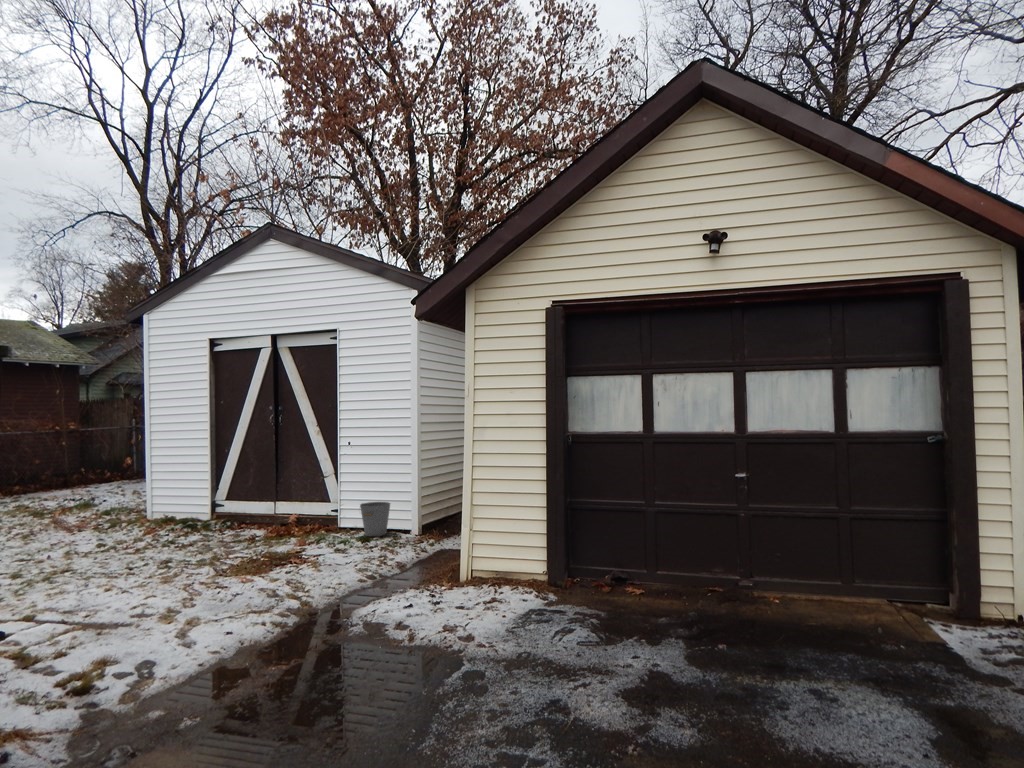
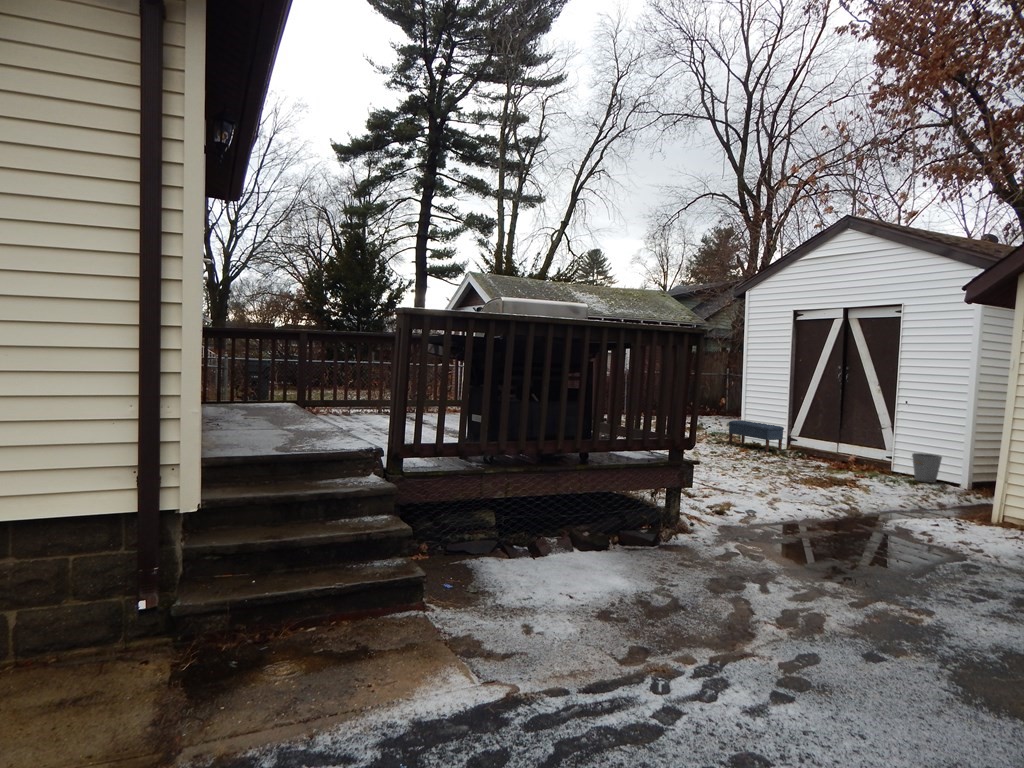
bench: none [127,489,206,529] -> present [729,420,784,452]

